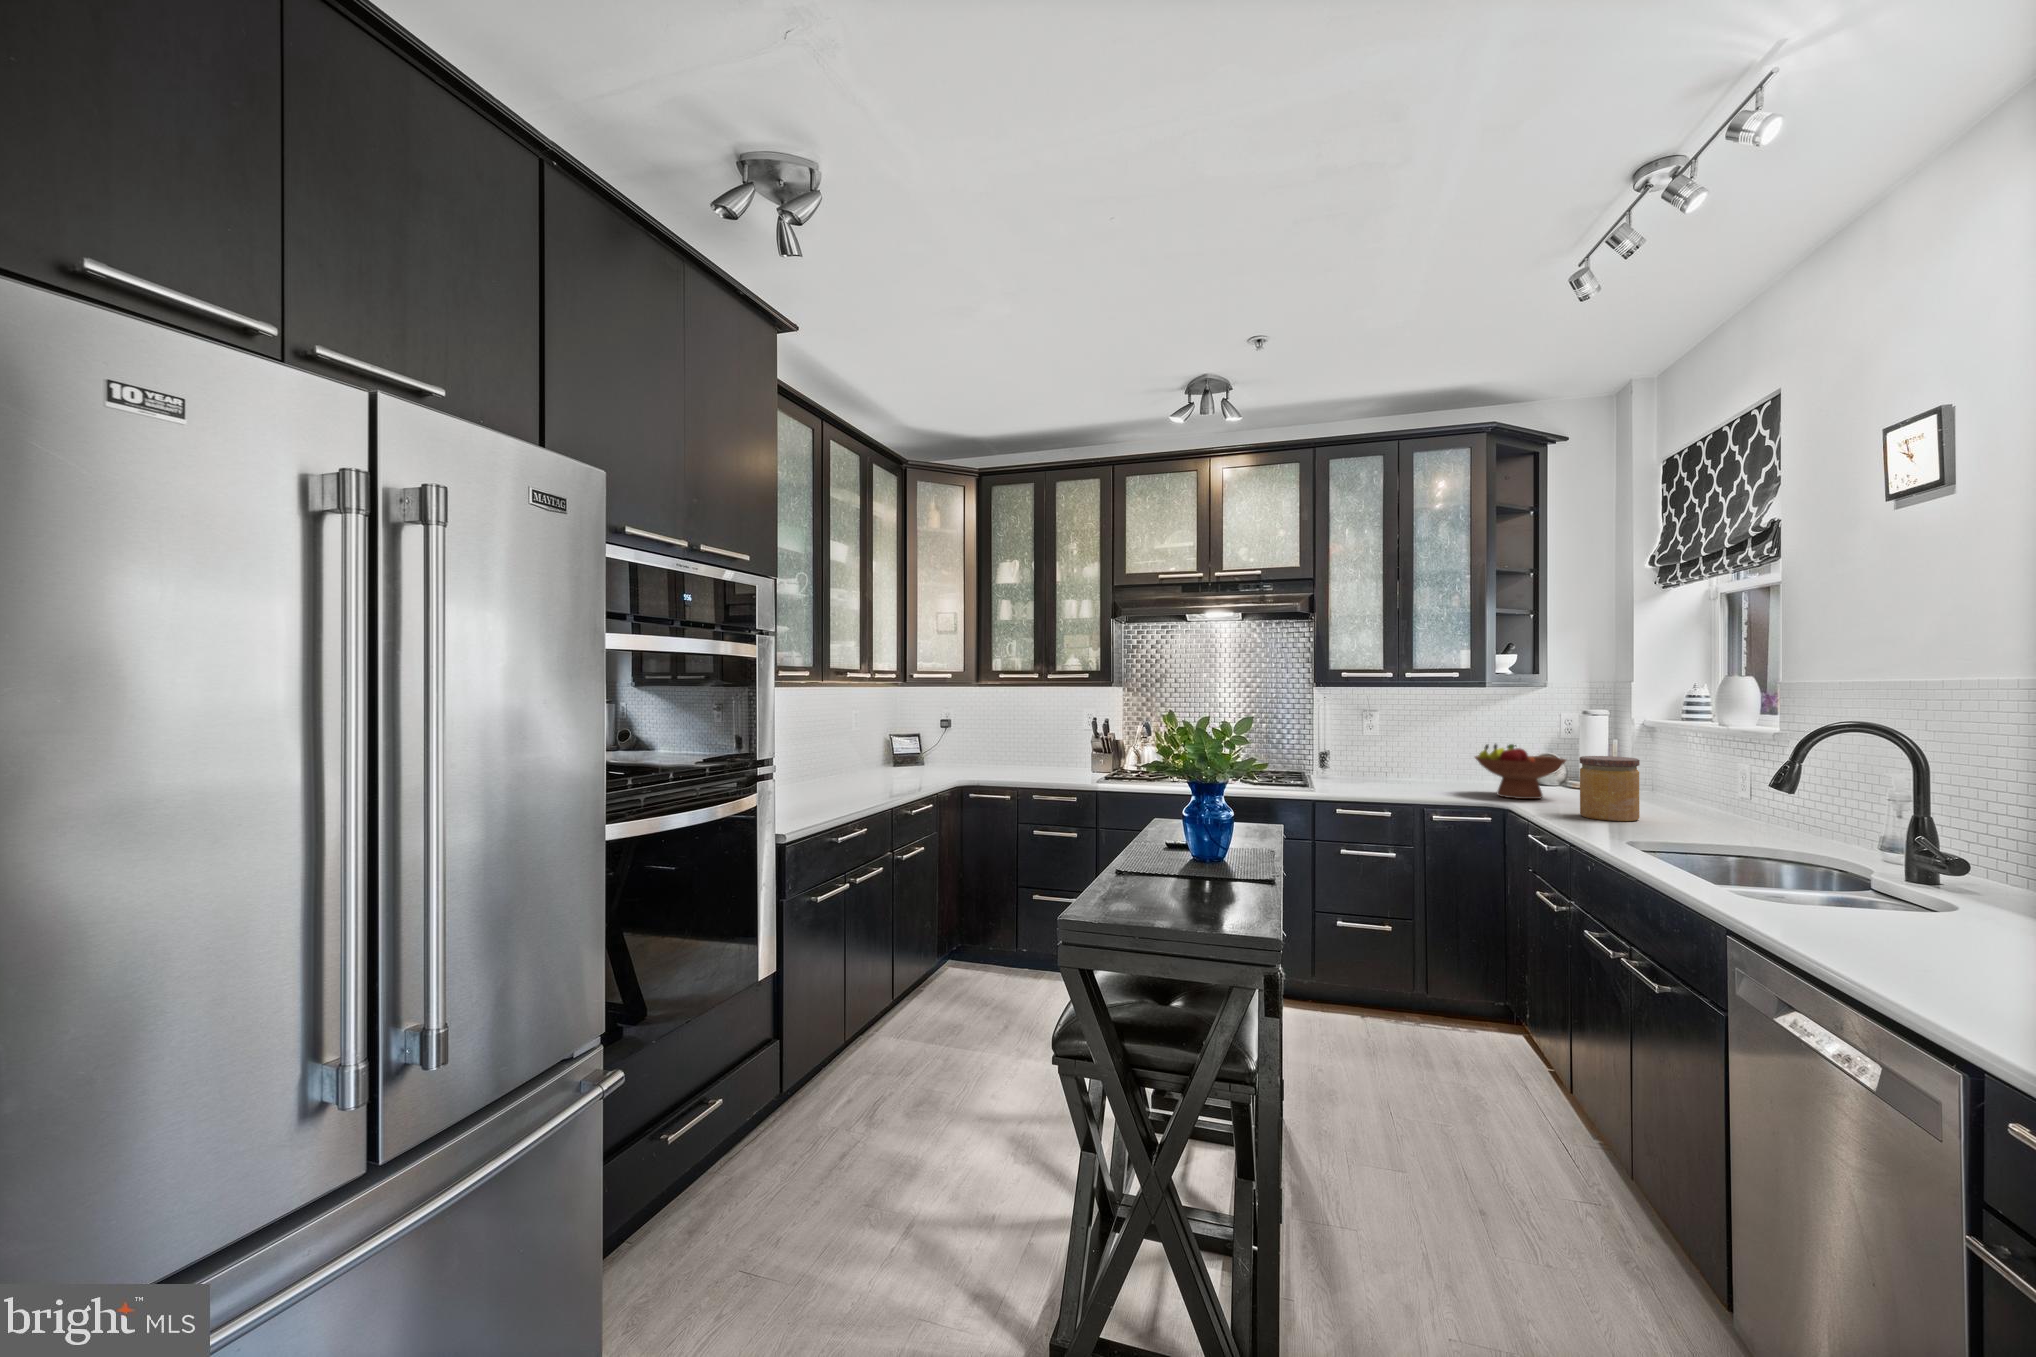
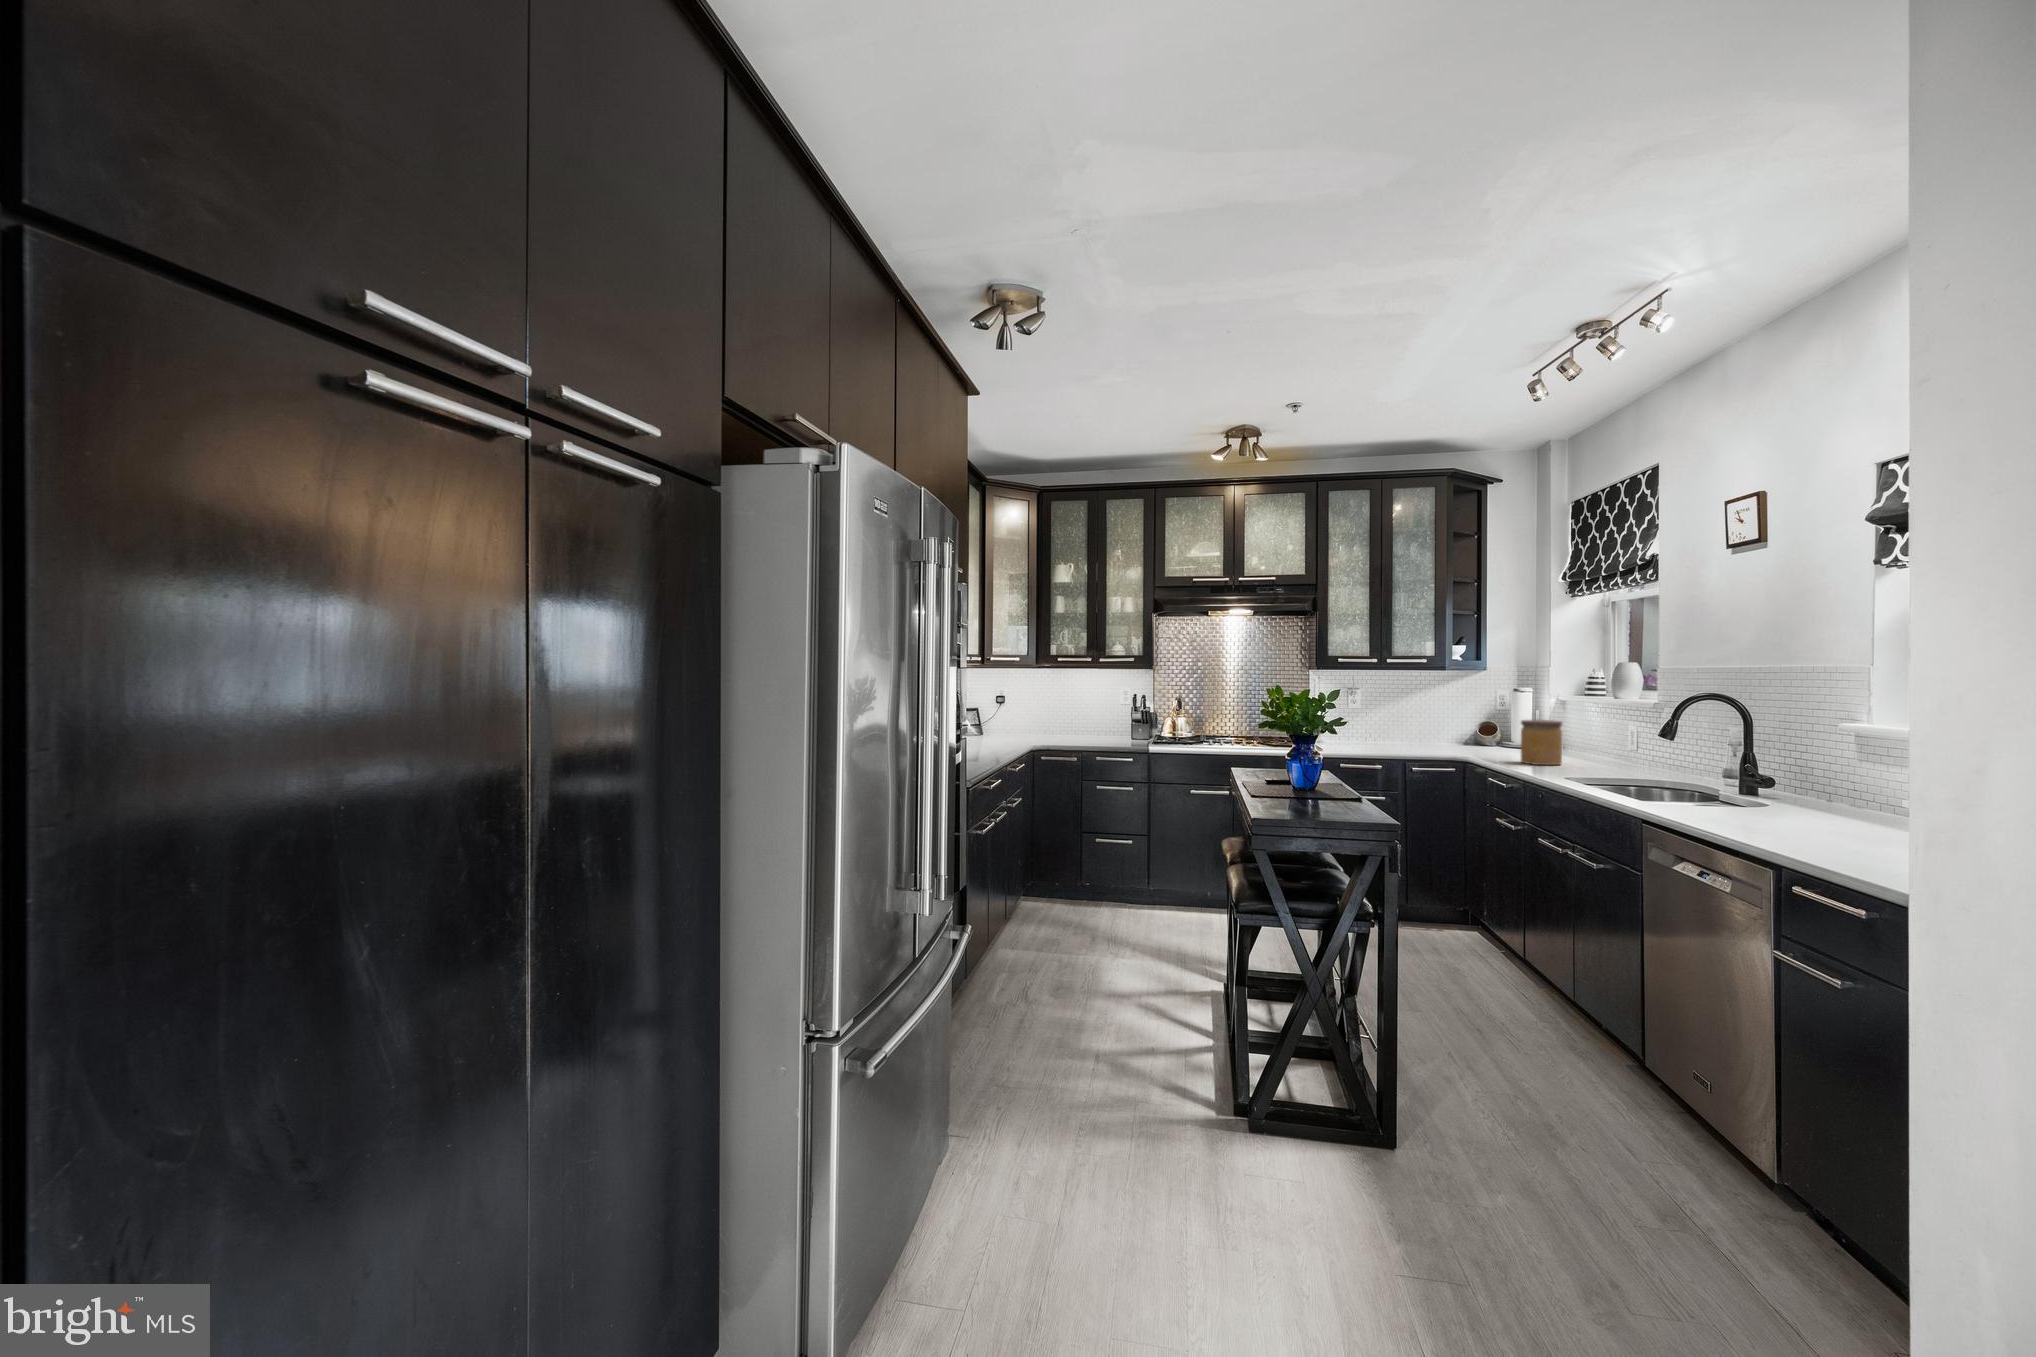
fruit bowl: present [1475,744,1566,799] -> none [1438,712,1506,753]

